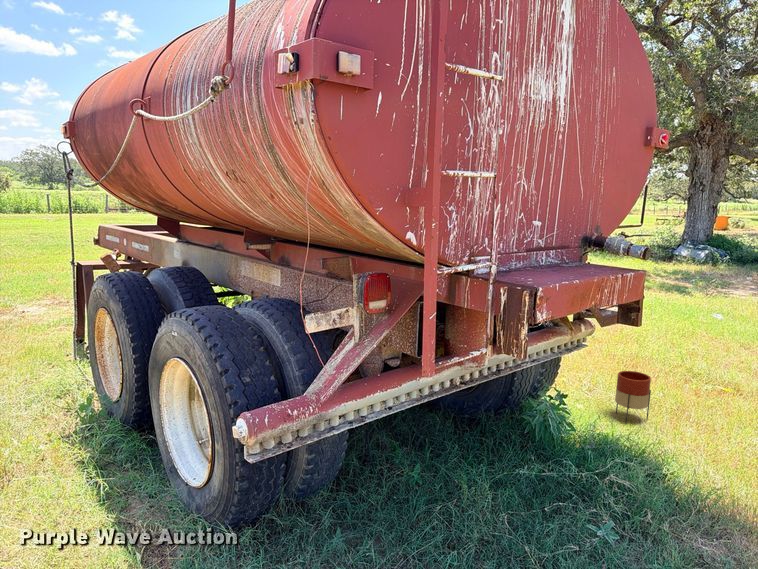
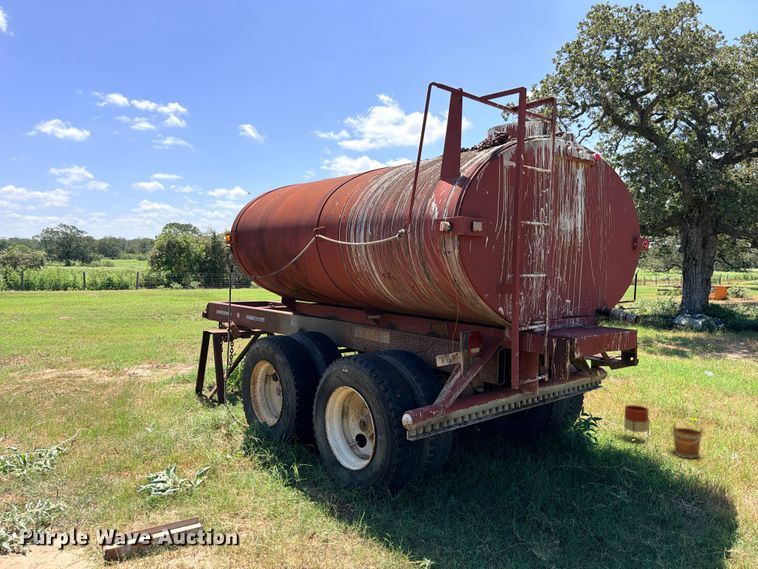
bucket: none [683,401,731,452] -> present [672,424,703,458]

